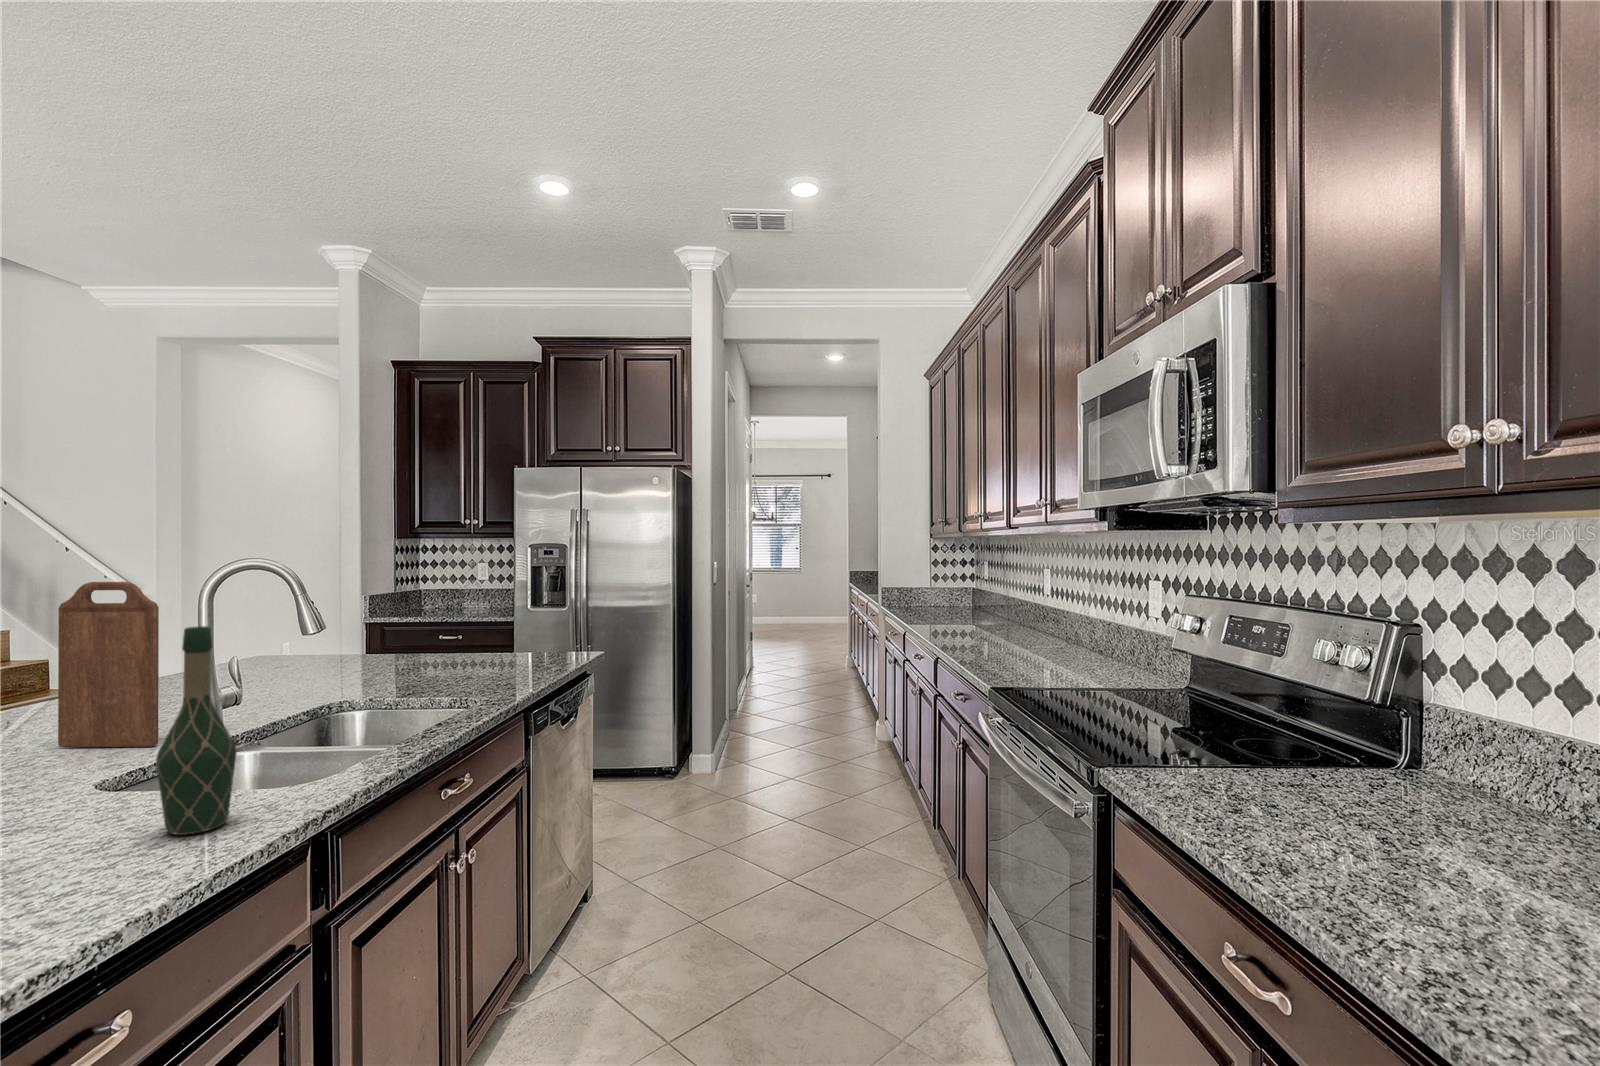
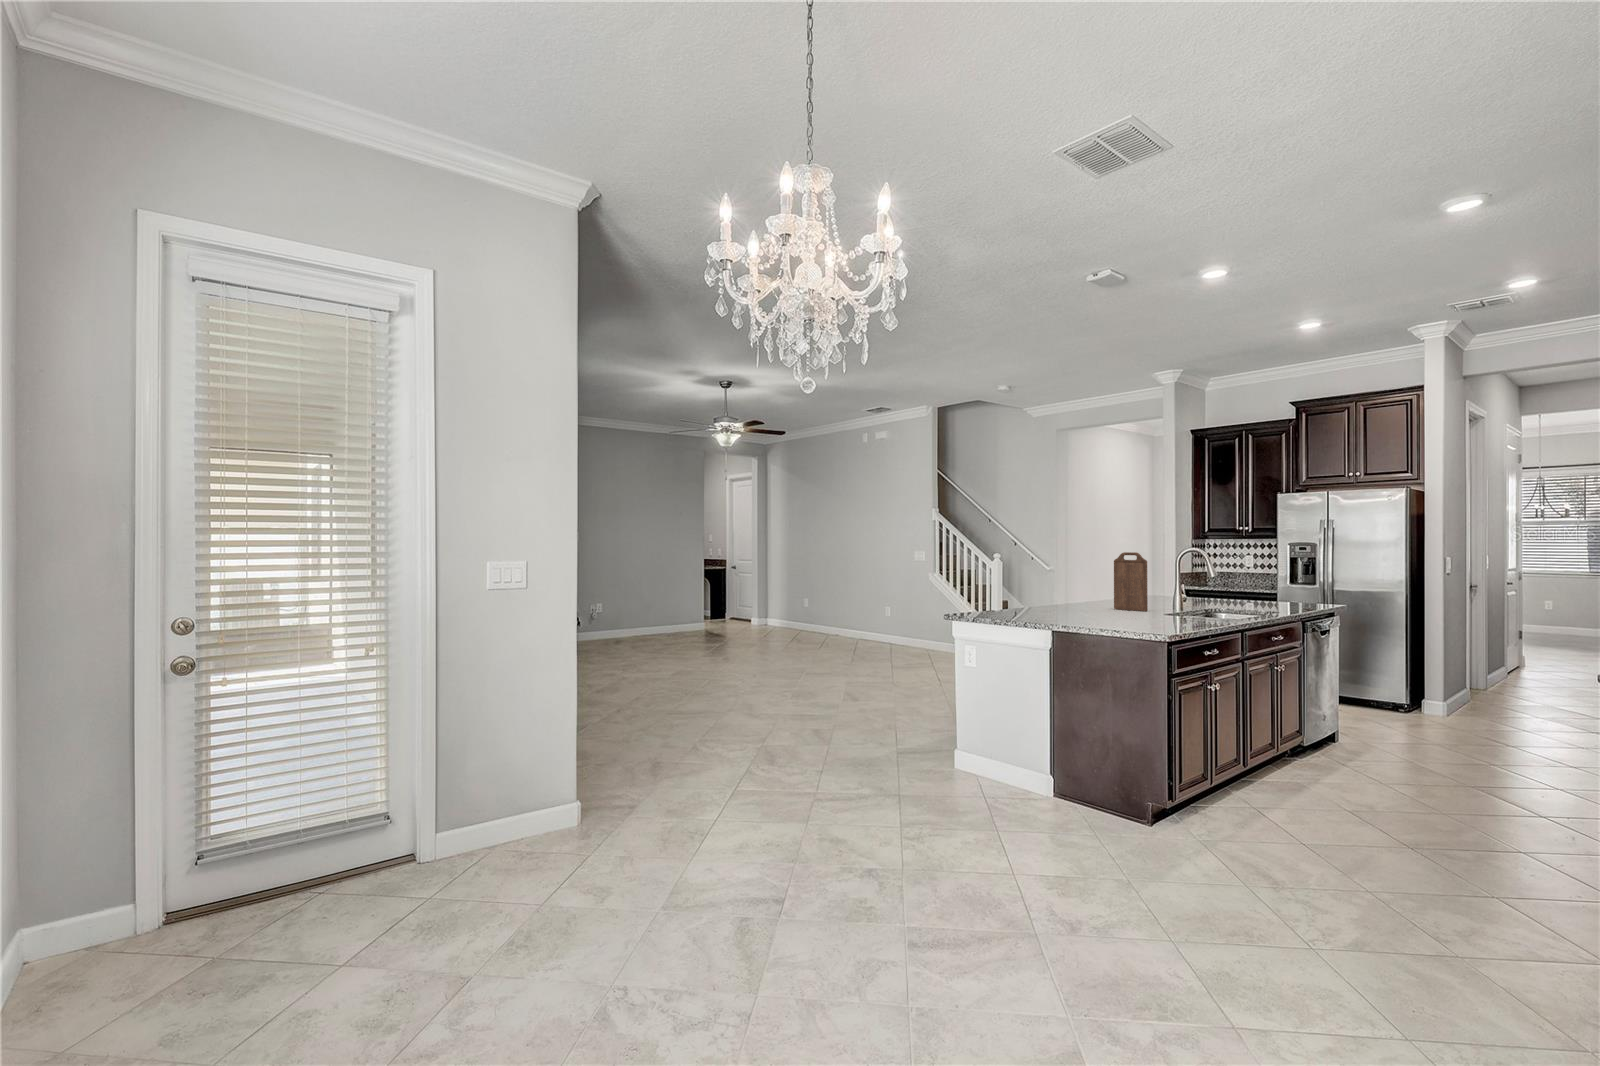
wine bottle: present [156,626,237,835] -> none [1181,563,1202,623]

